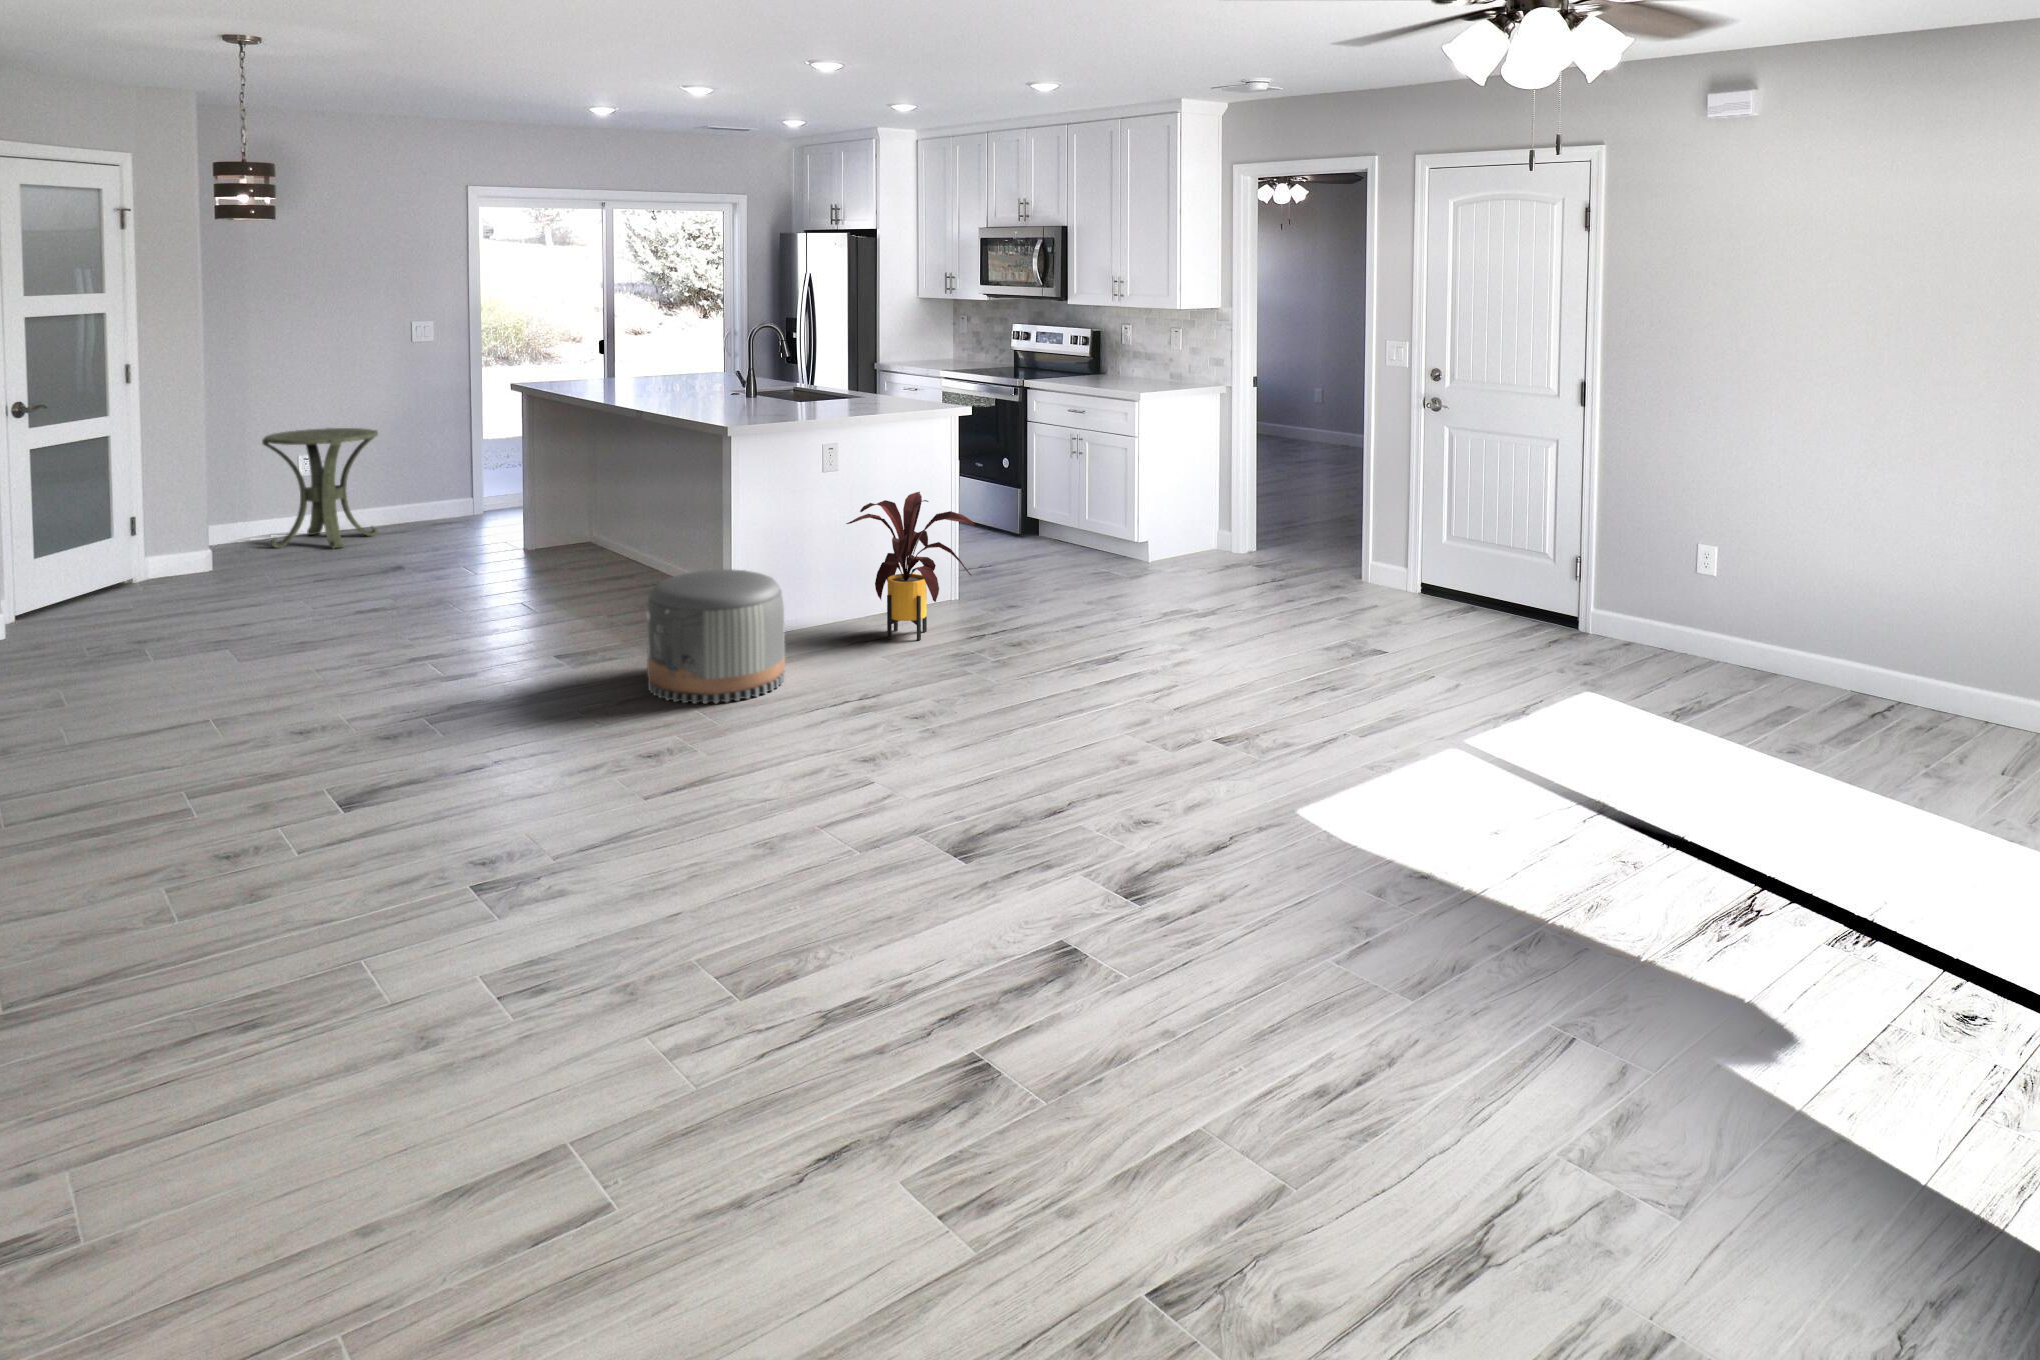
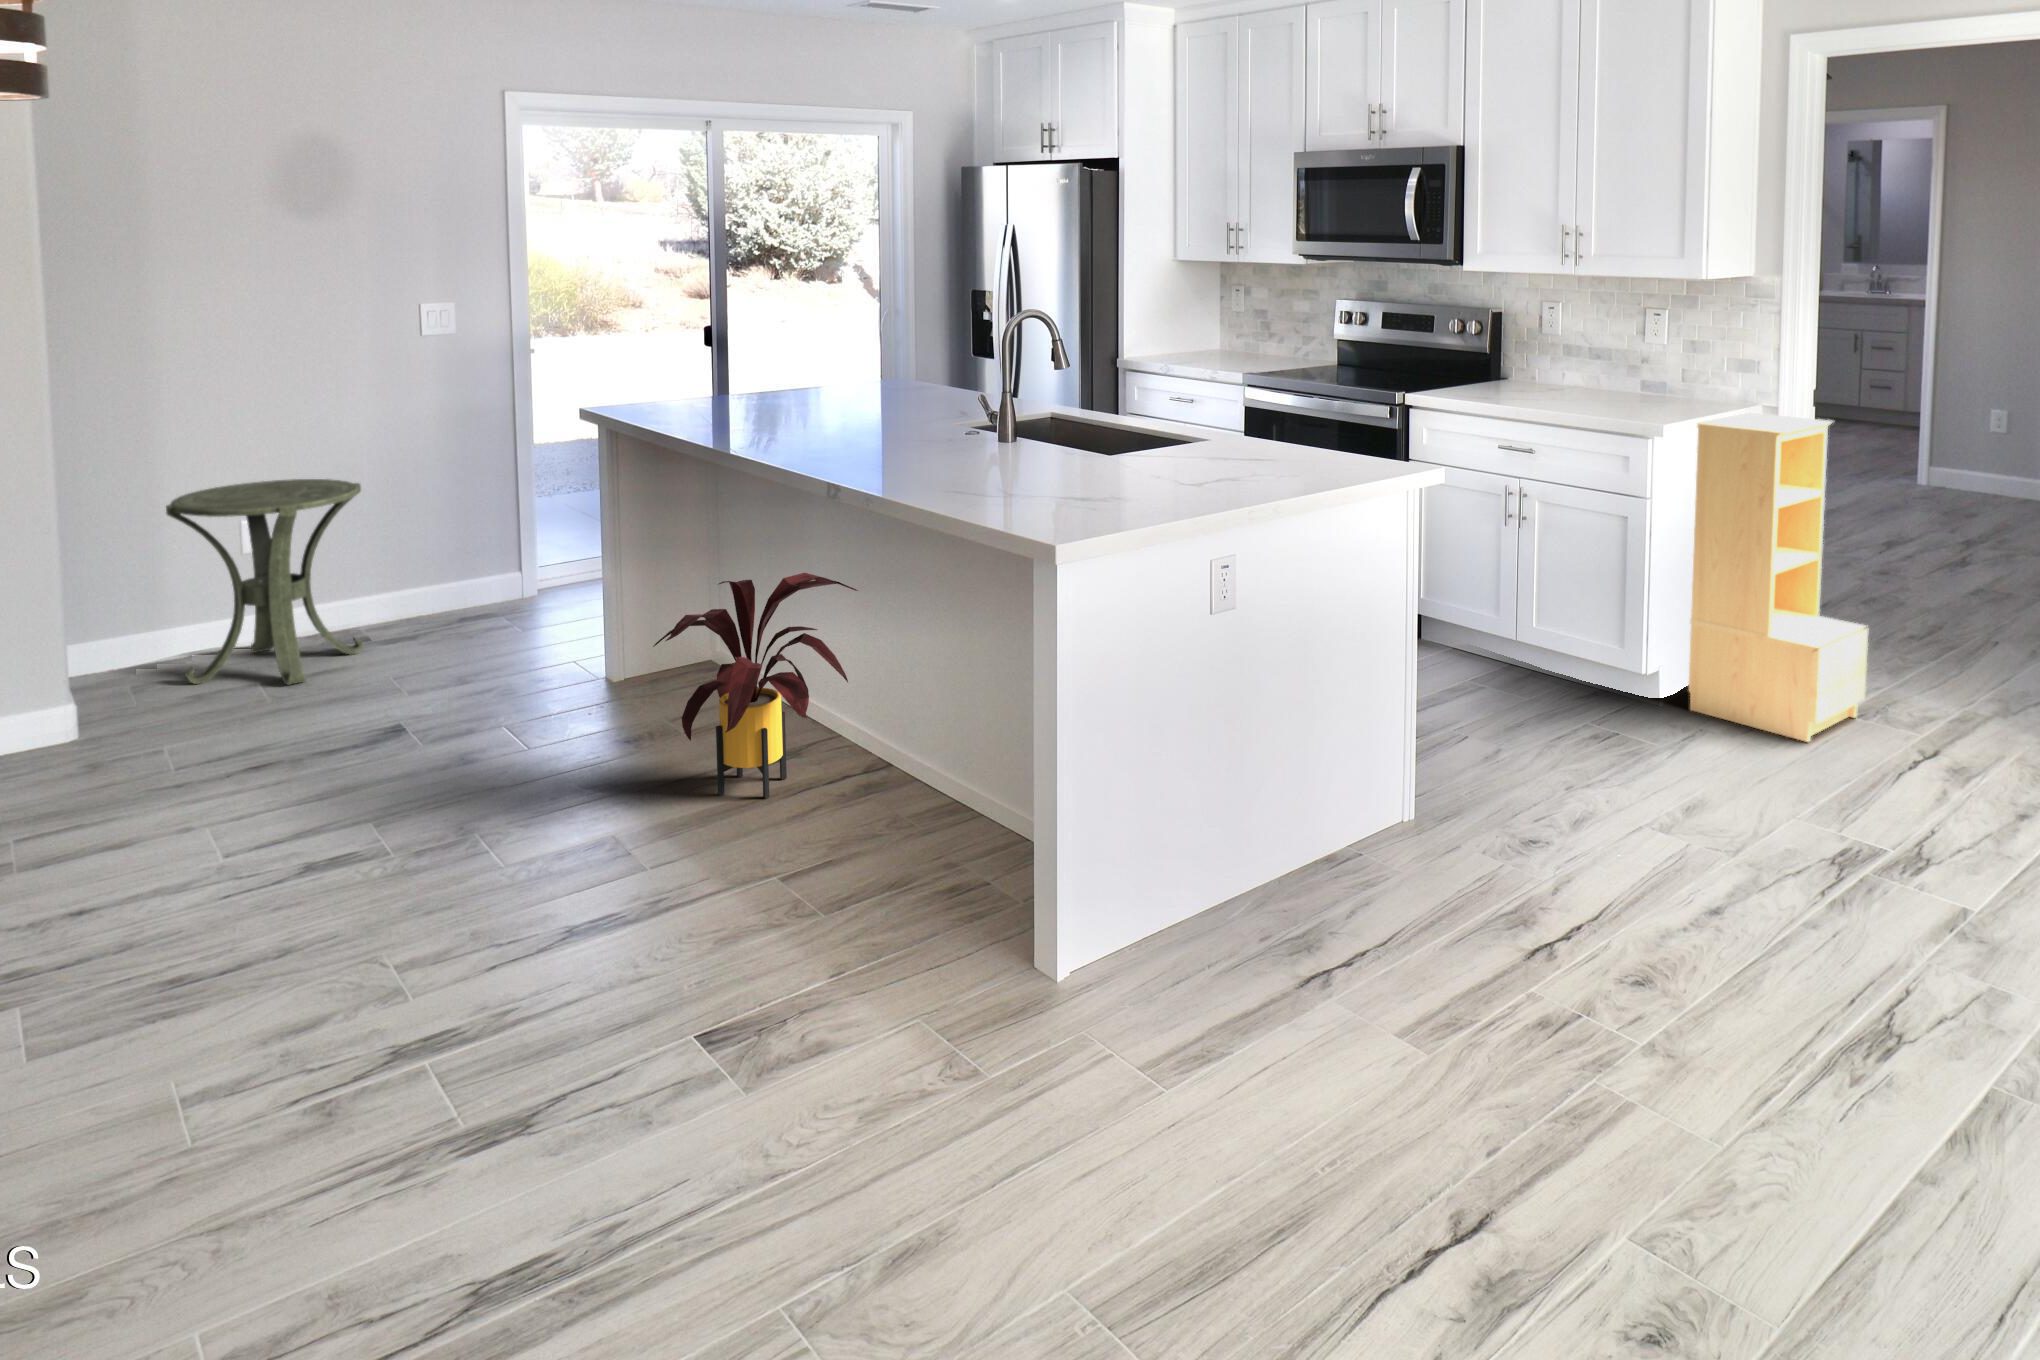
bookshelf: none [1165,389,1263,576] -> present [1689,413,1868,742]
house plant: present [846,492,977,640] -> present [653,573,858,798]
pouf: present [646,569,785,704] -> none [922,851,1223,1224]

